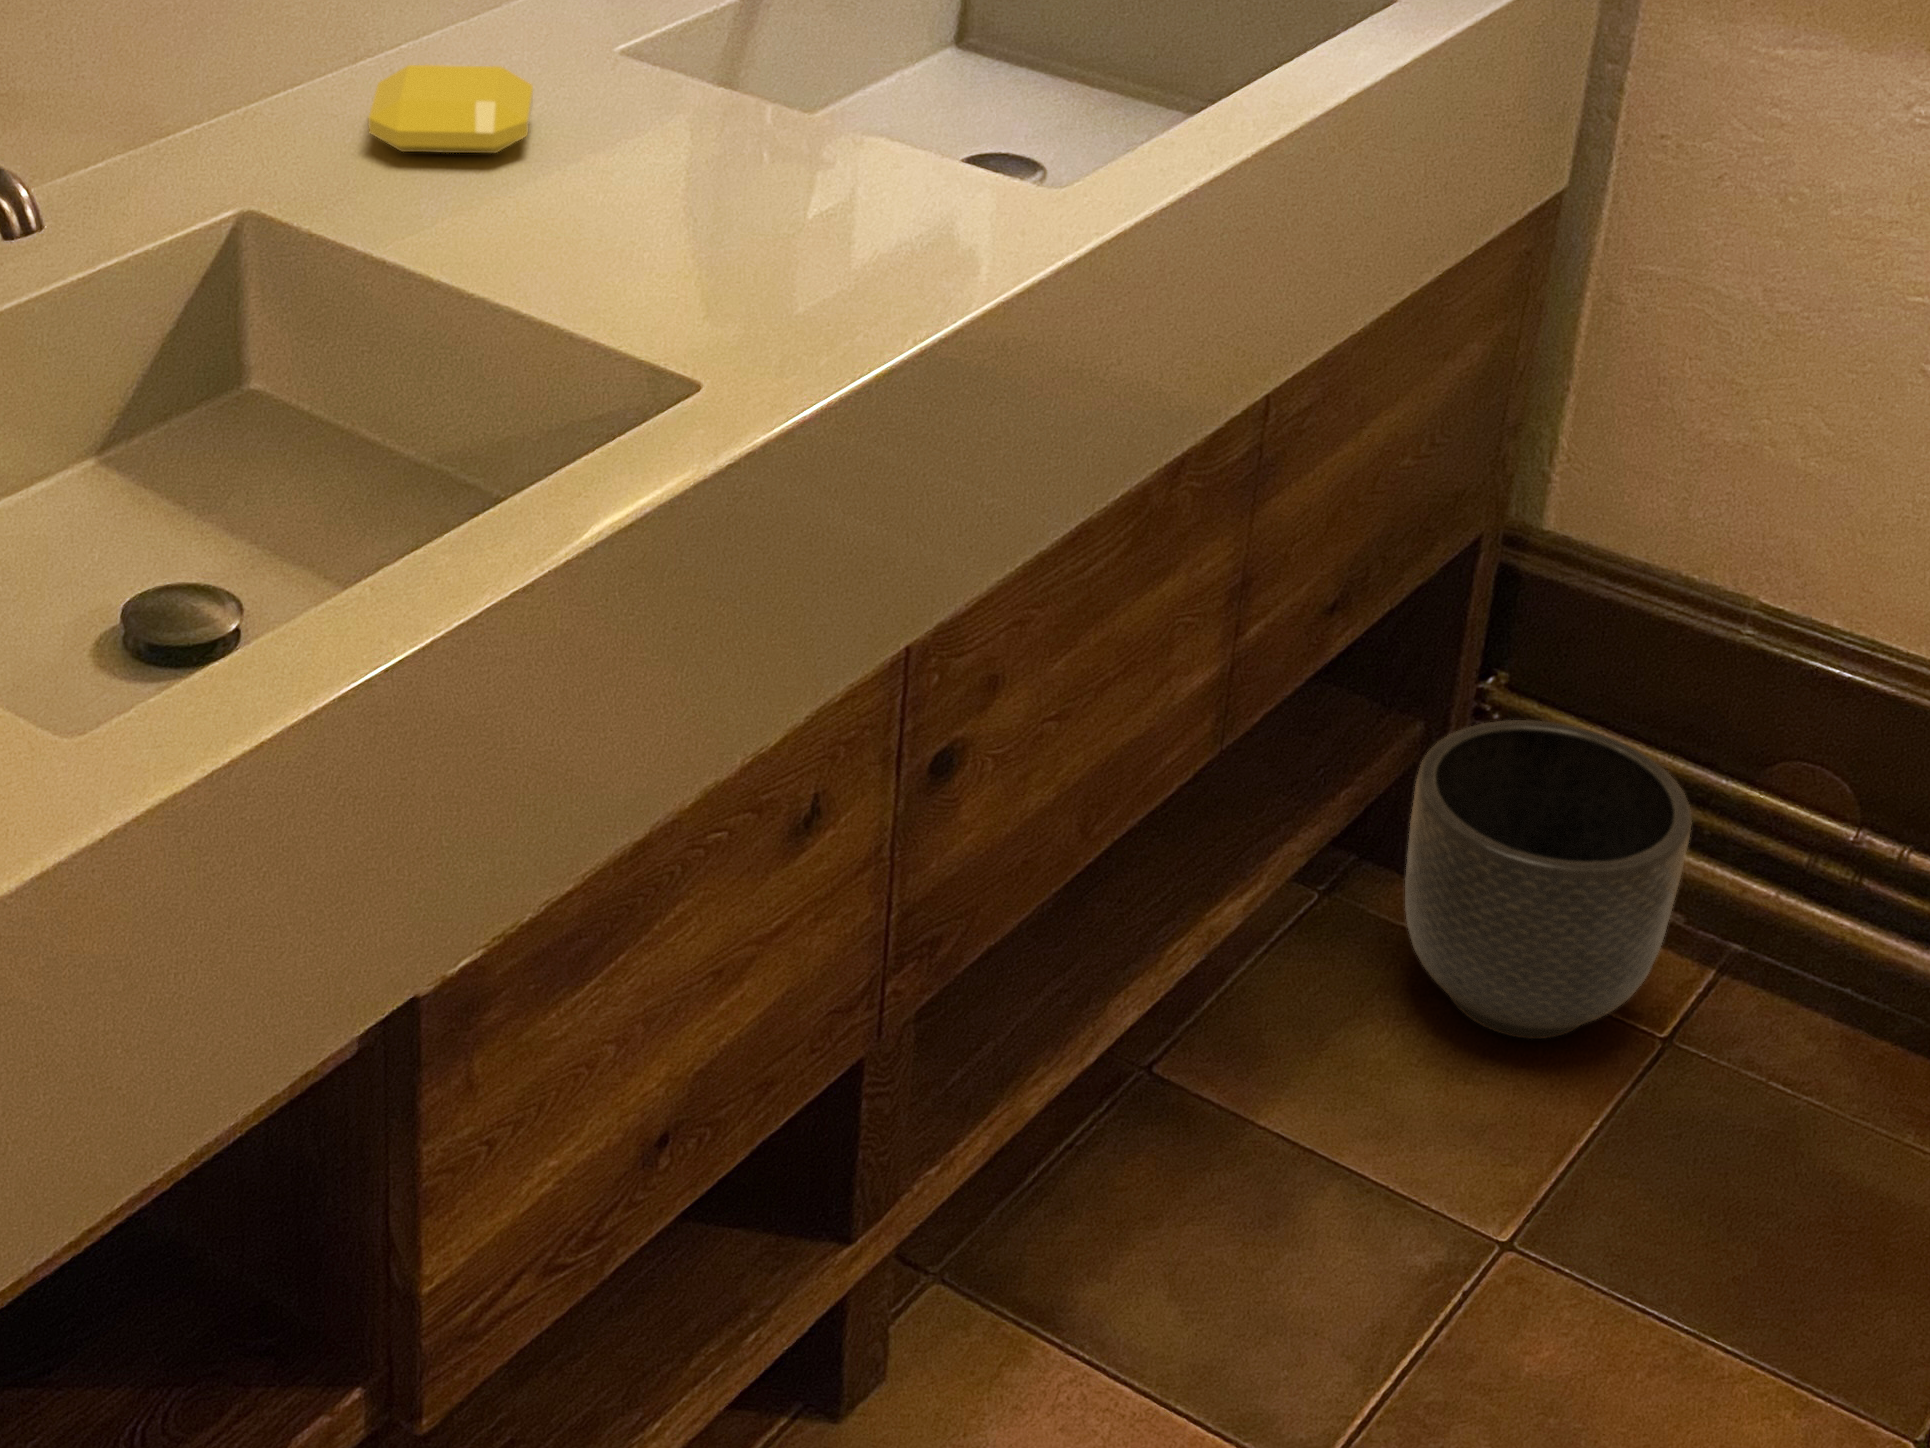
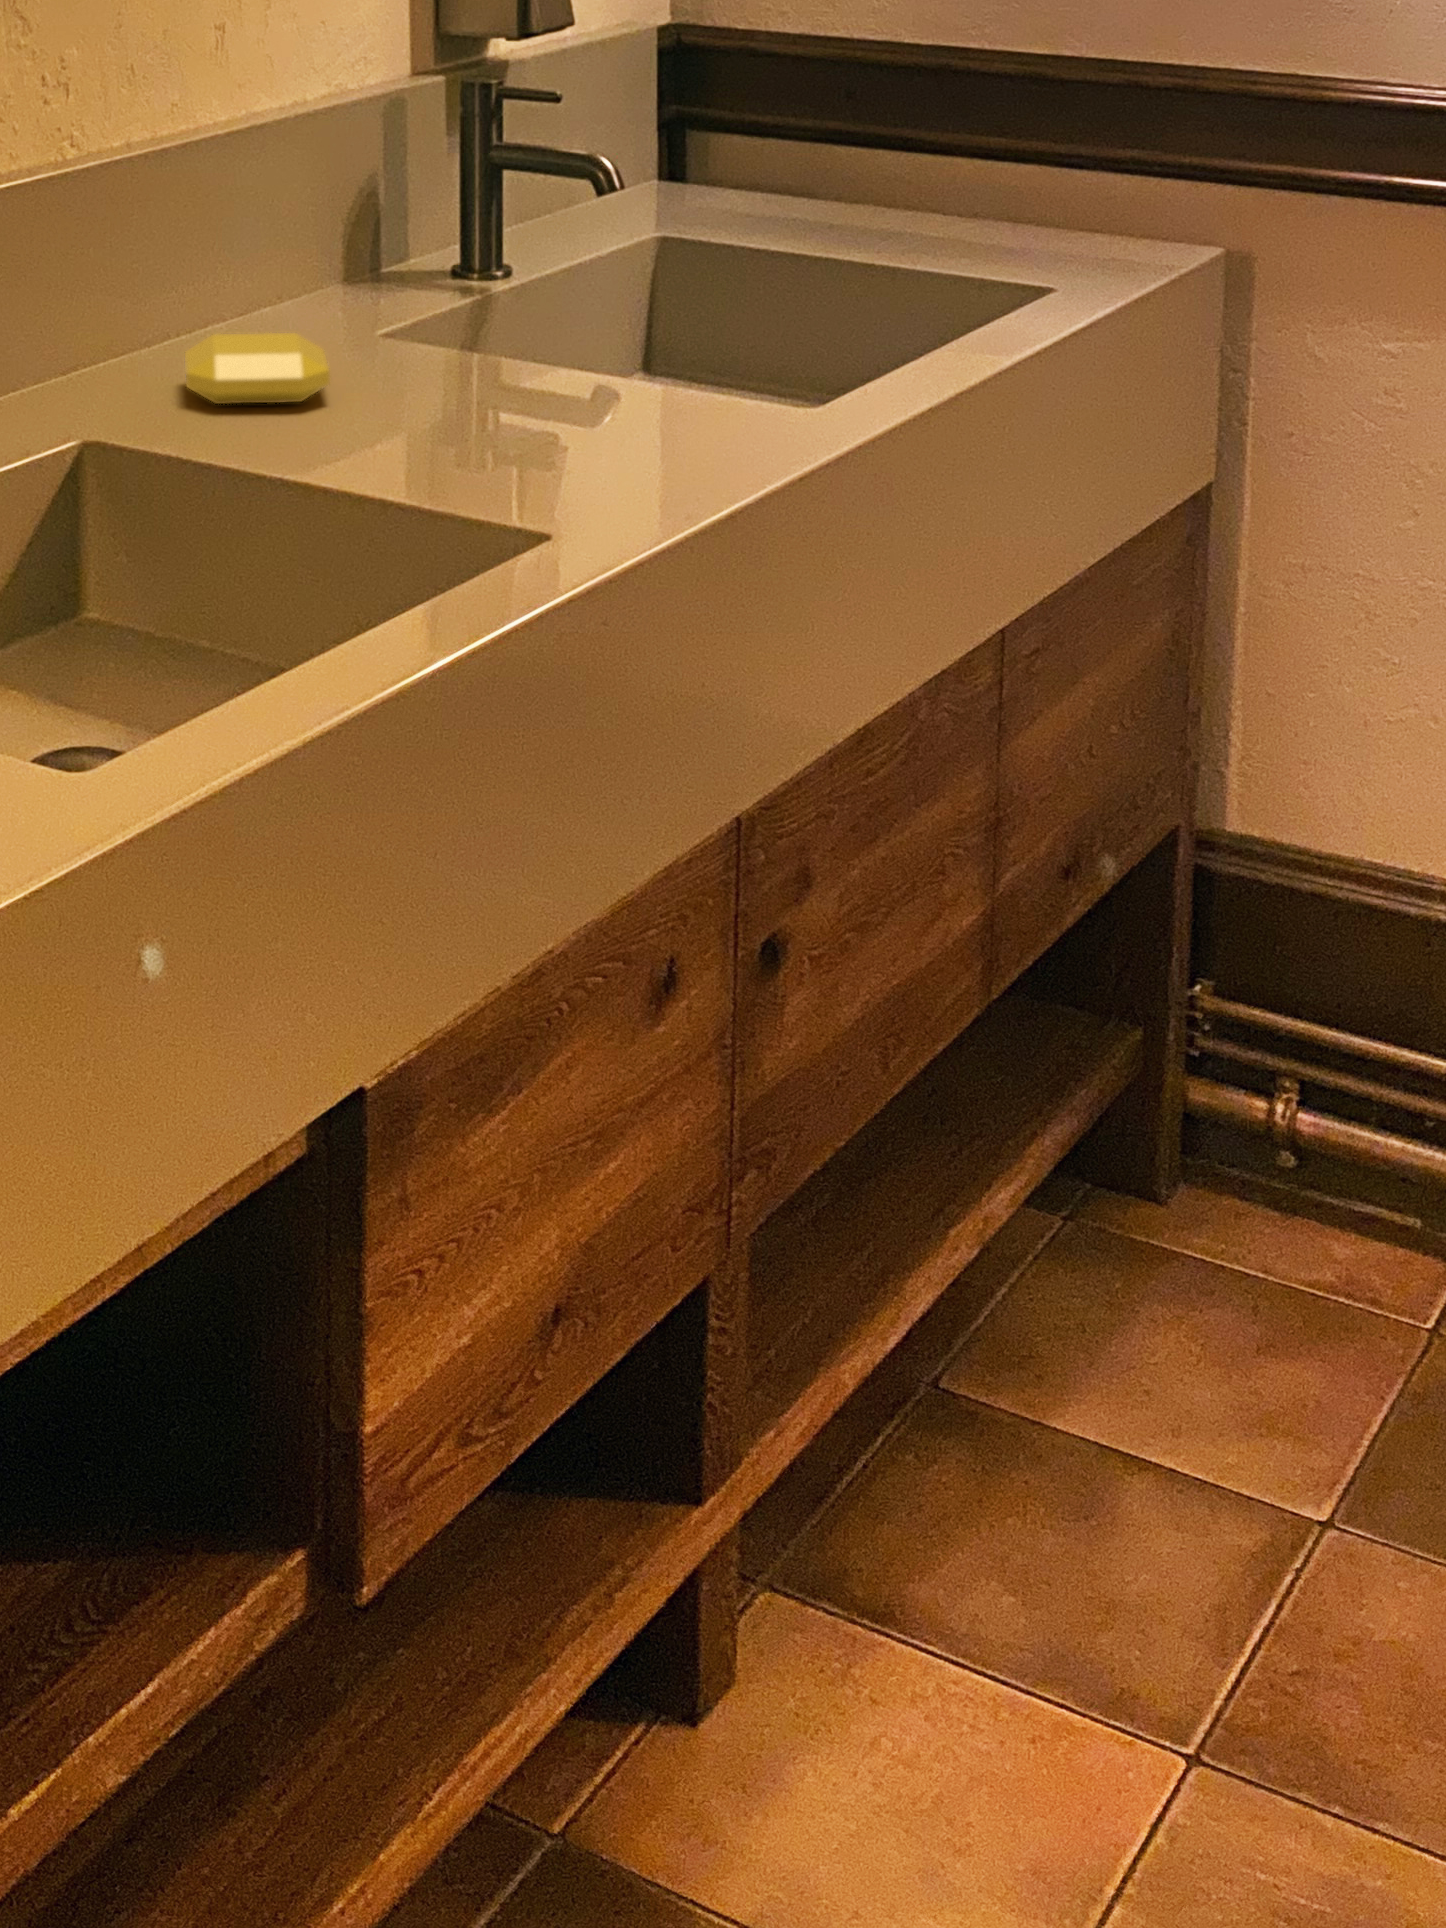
planter: present [1405,720,1691,1039] -> none [1139,1010,1415,1334]

